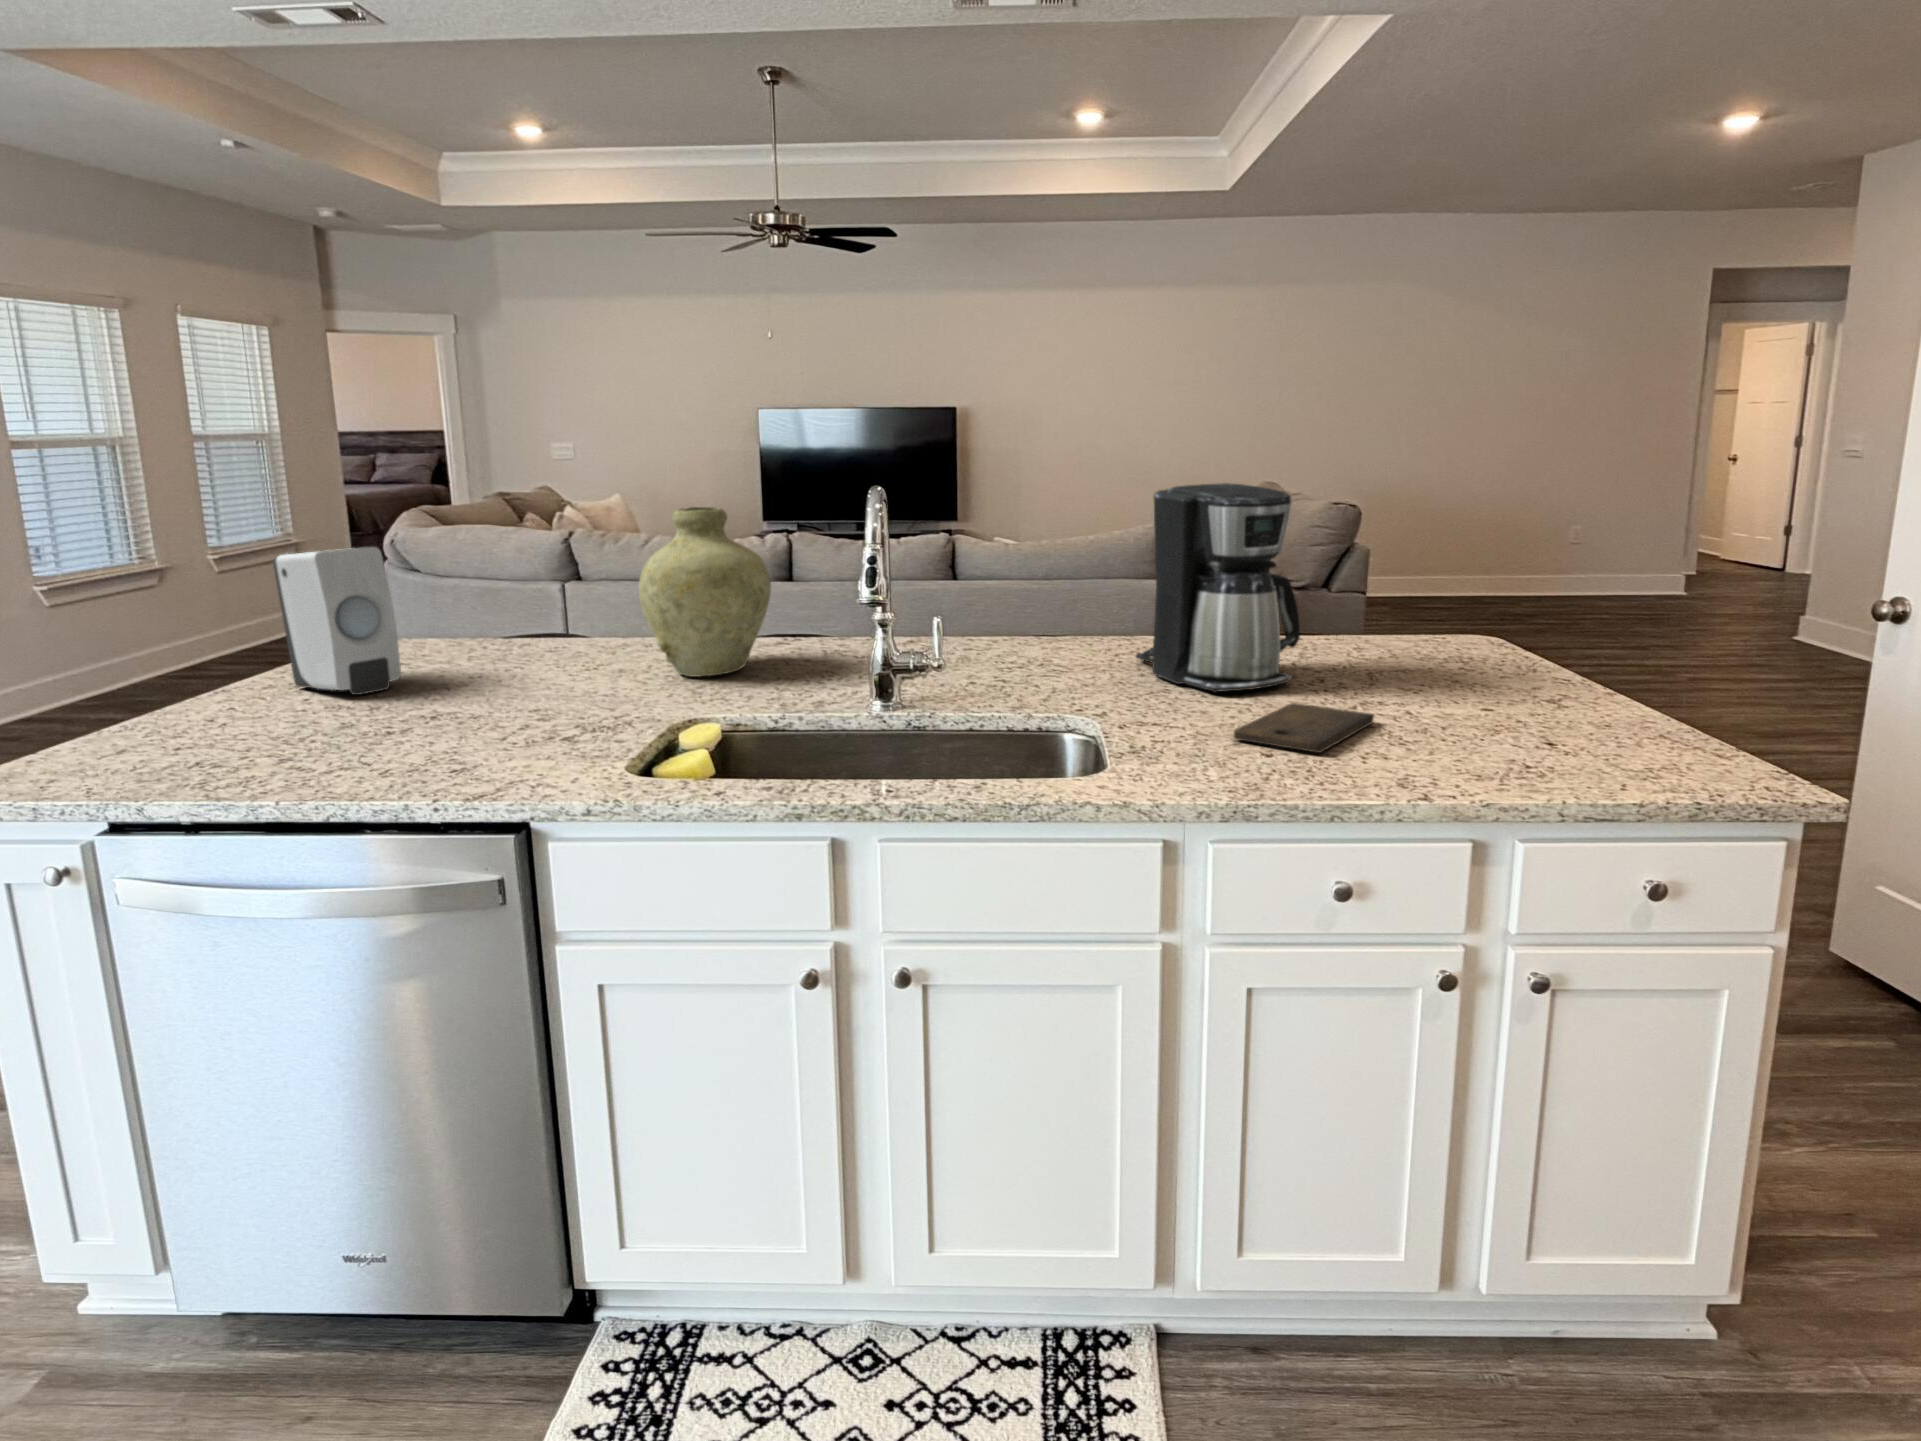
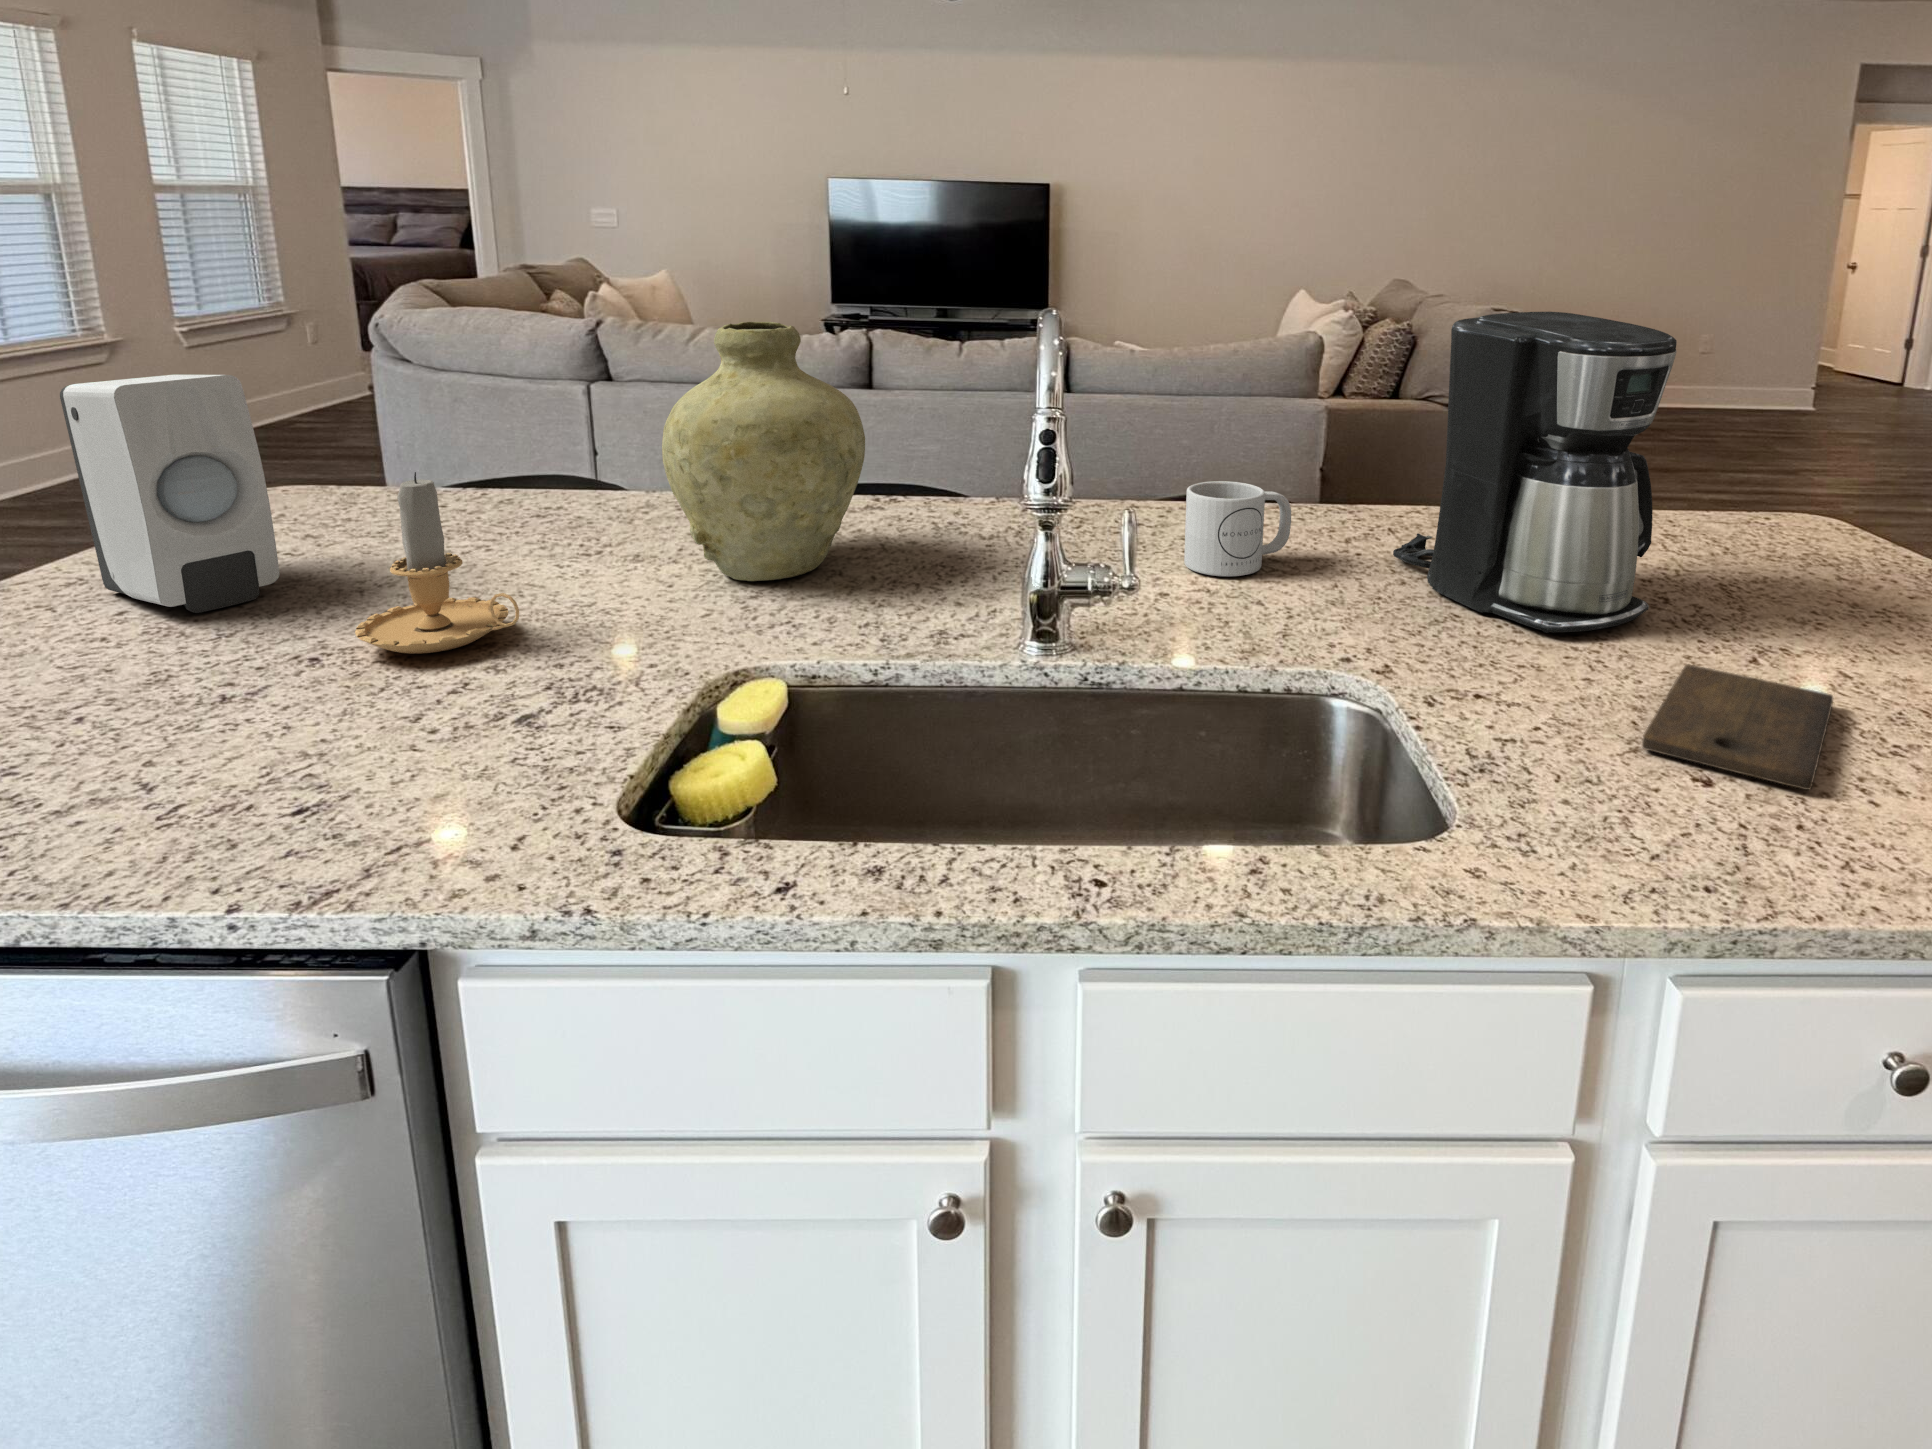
candle: none [460,598,557,710] -> present [355,472,519,654]
mug: none [988,609,1063,670] -> present [1184,481,1291,576]

